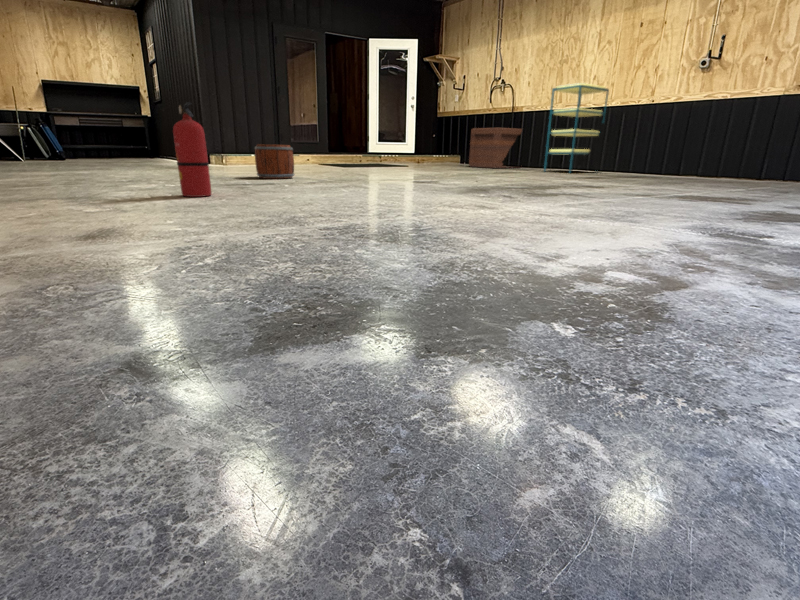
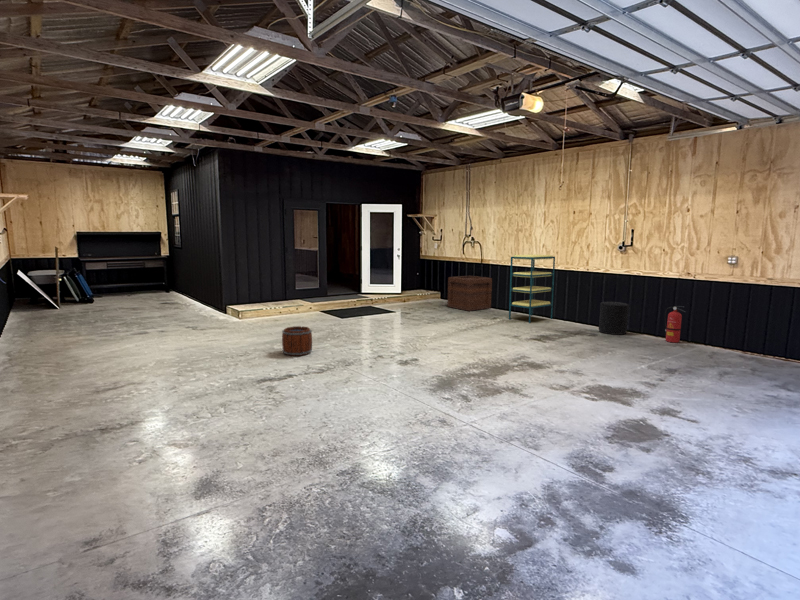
fire extinguisher: present [173,102,211,197] -> present [664,306,685,343]
stool: none [659,138,704,179] -> present [599,302,629,335]

